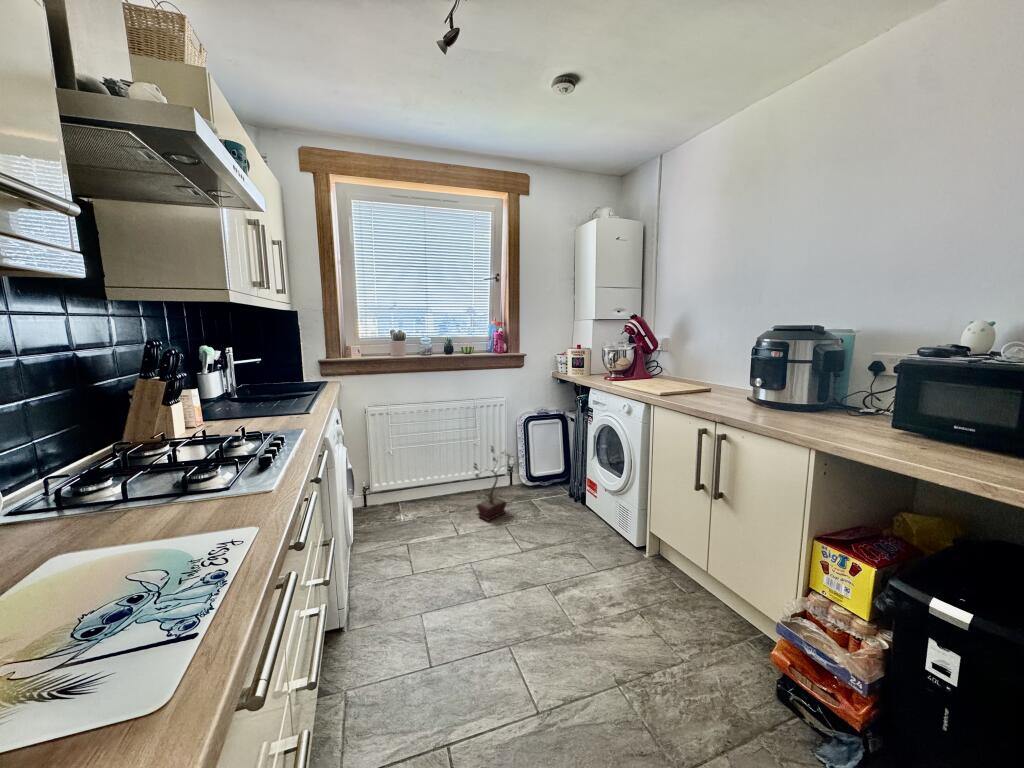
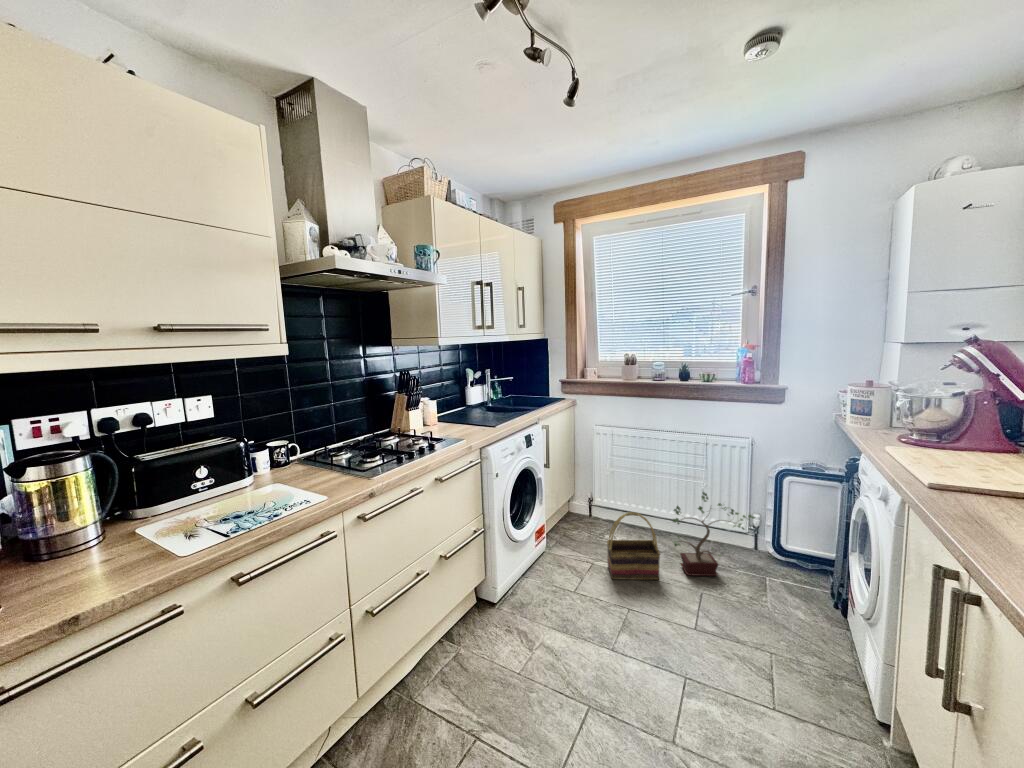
basket: none [421,478,472,550] -> present [607,512,660,580]

